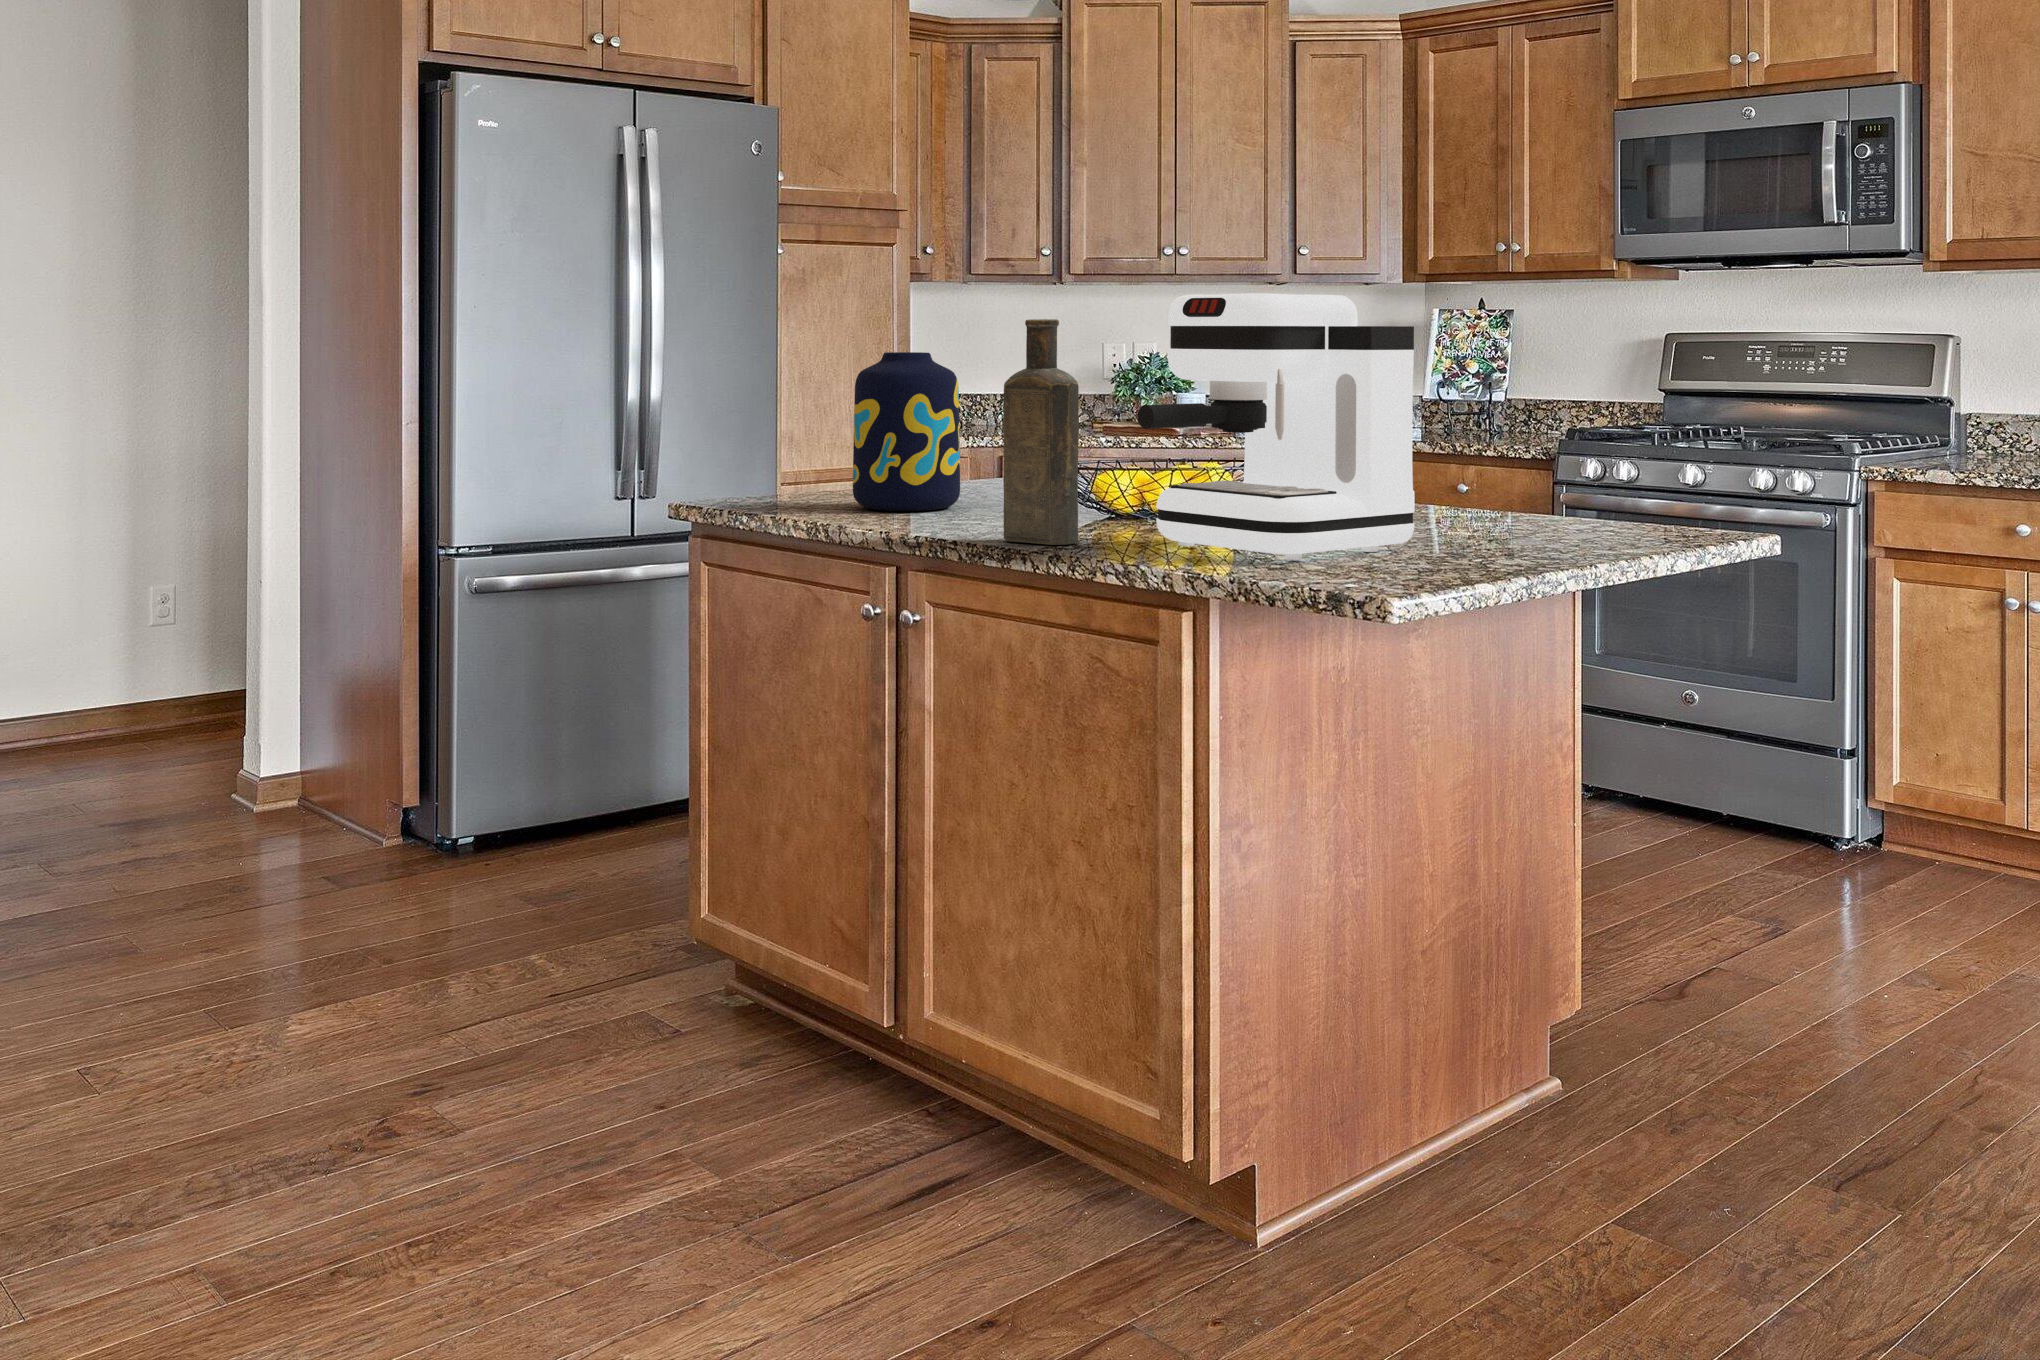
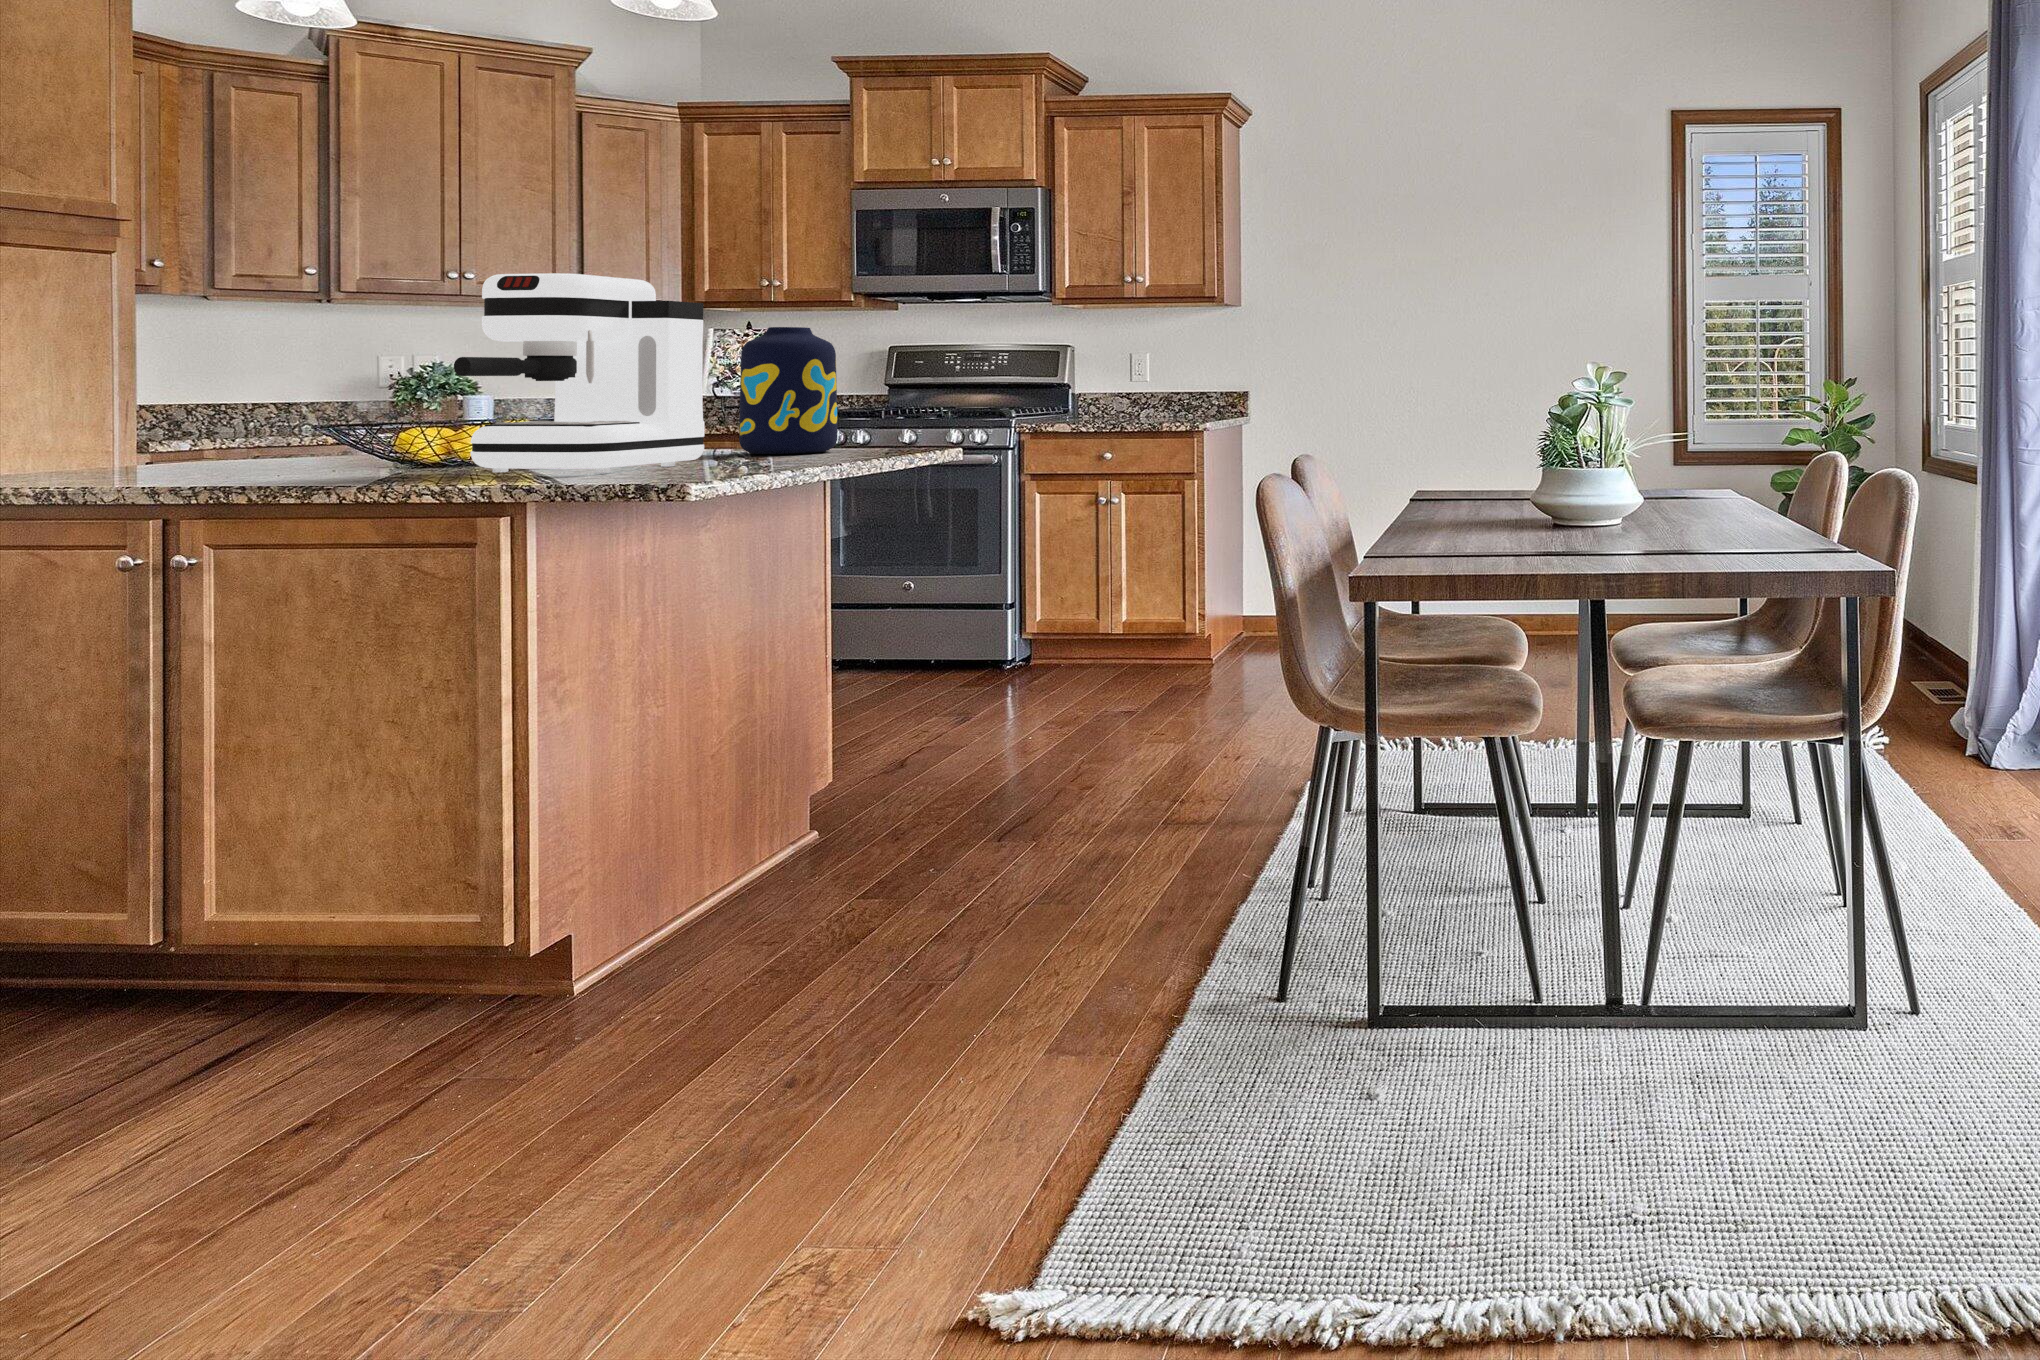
bottle: present [1003,319,1079,545] -> none [303,291,388,480]
vase: present [853,352,960,511] -> present [739,327,837,454]

